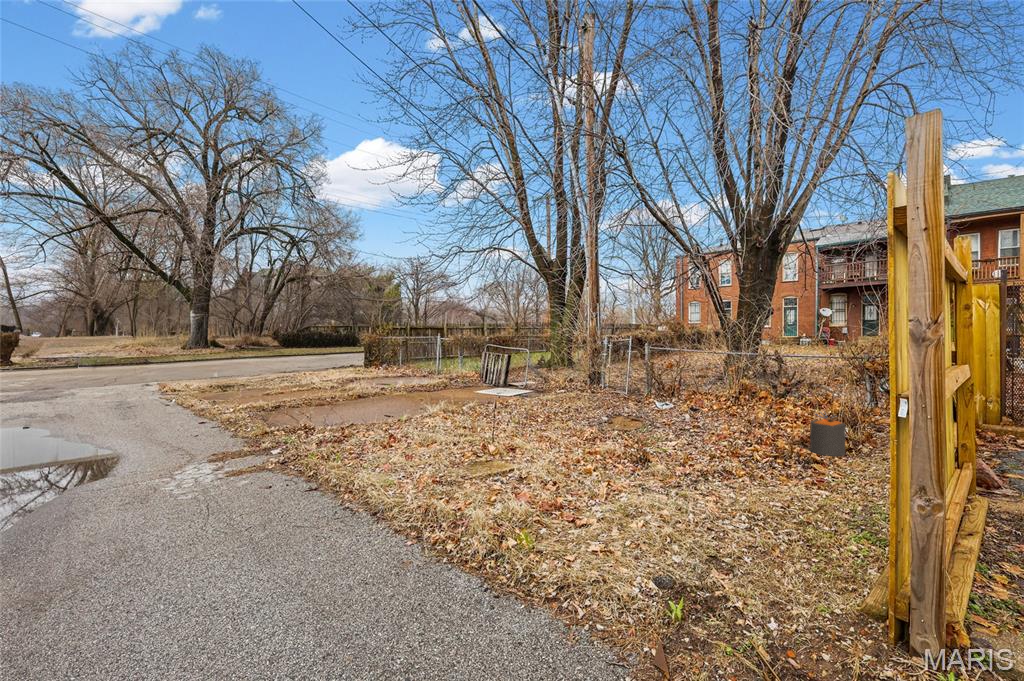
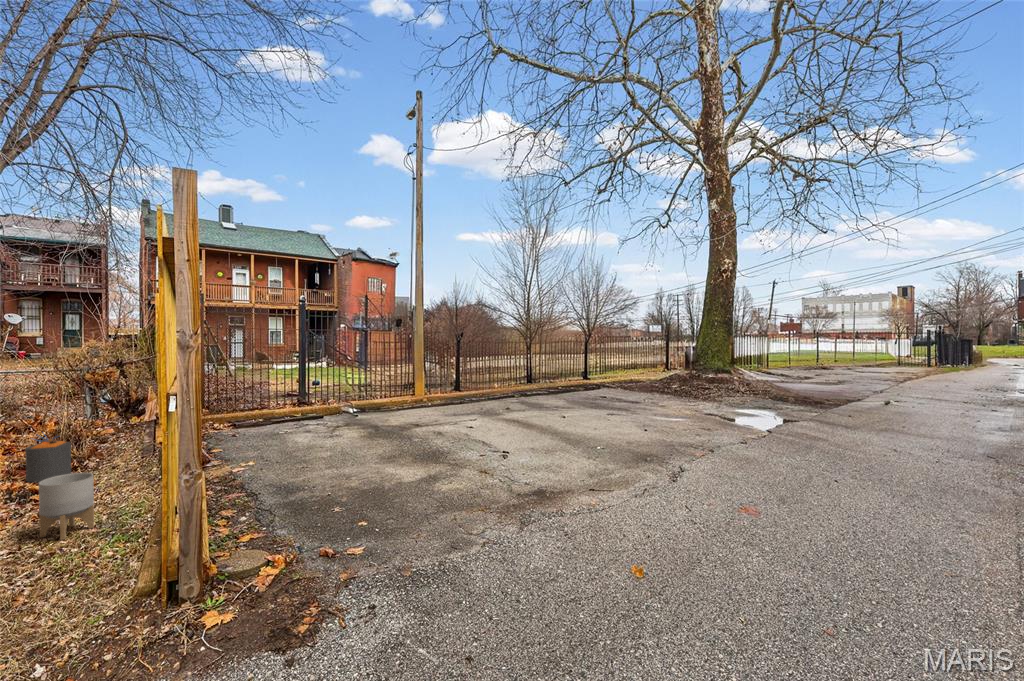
planter: none [806,454,850,515] -> present [39,473,94,540]

